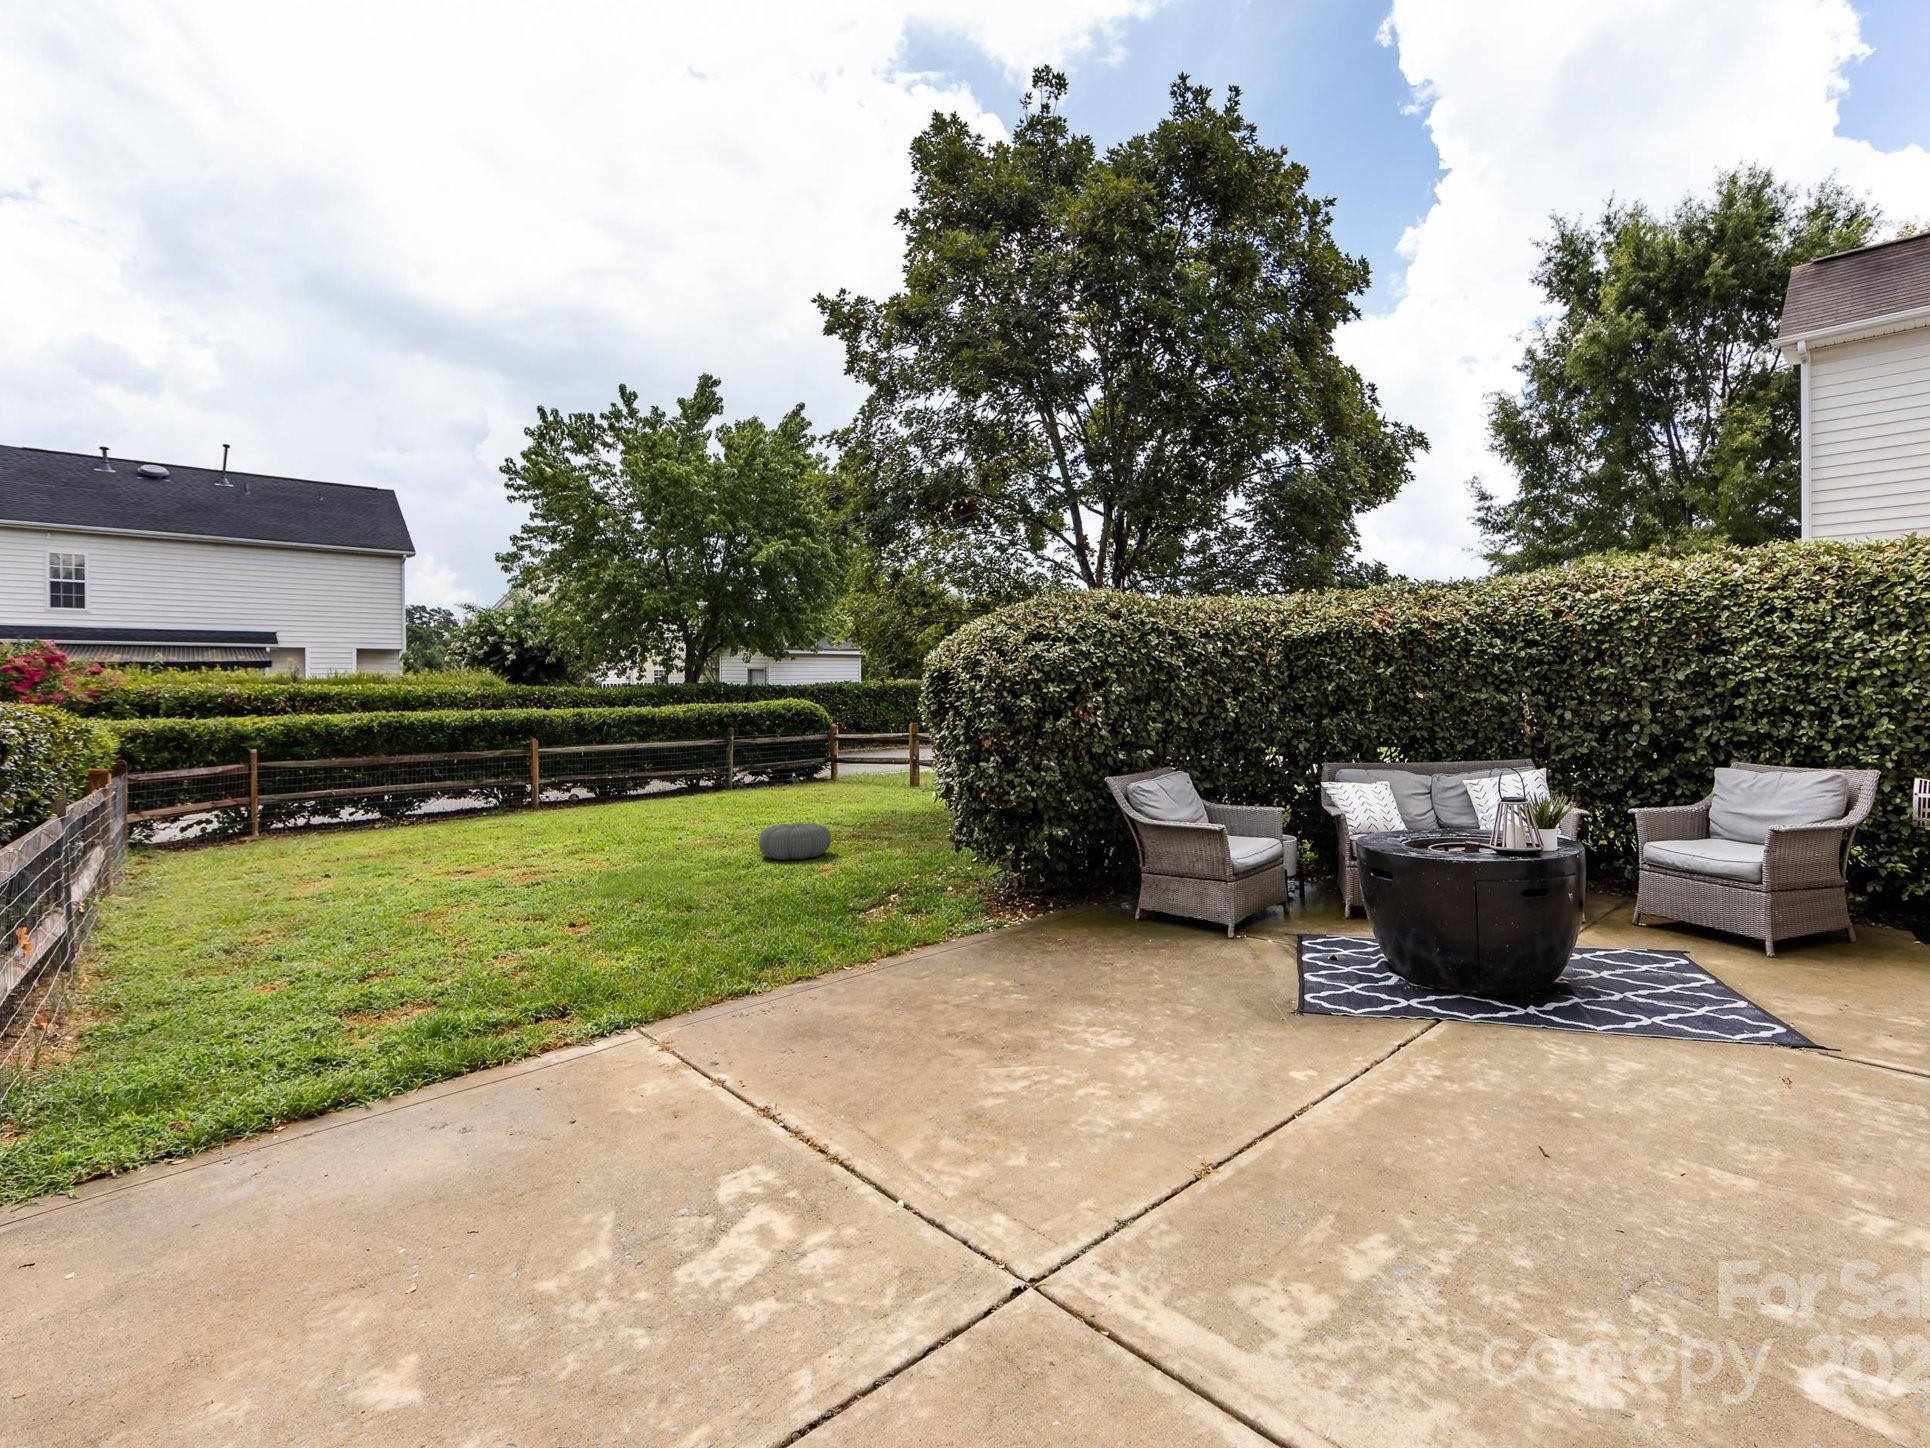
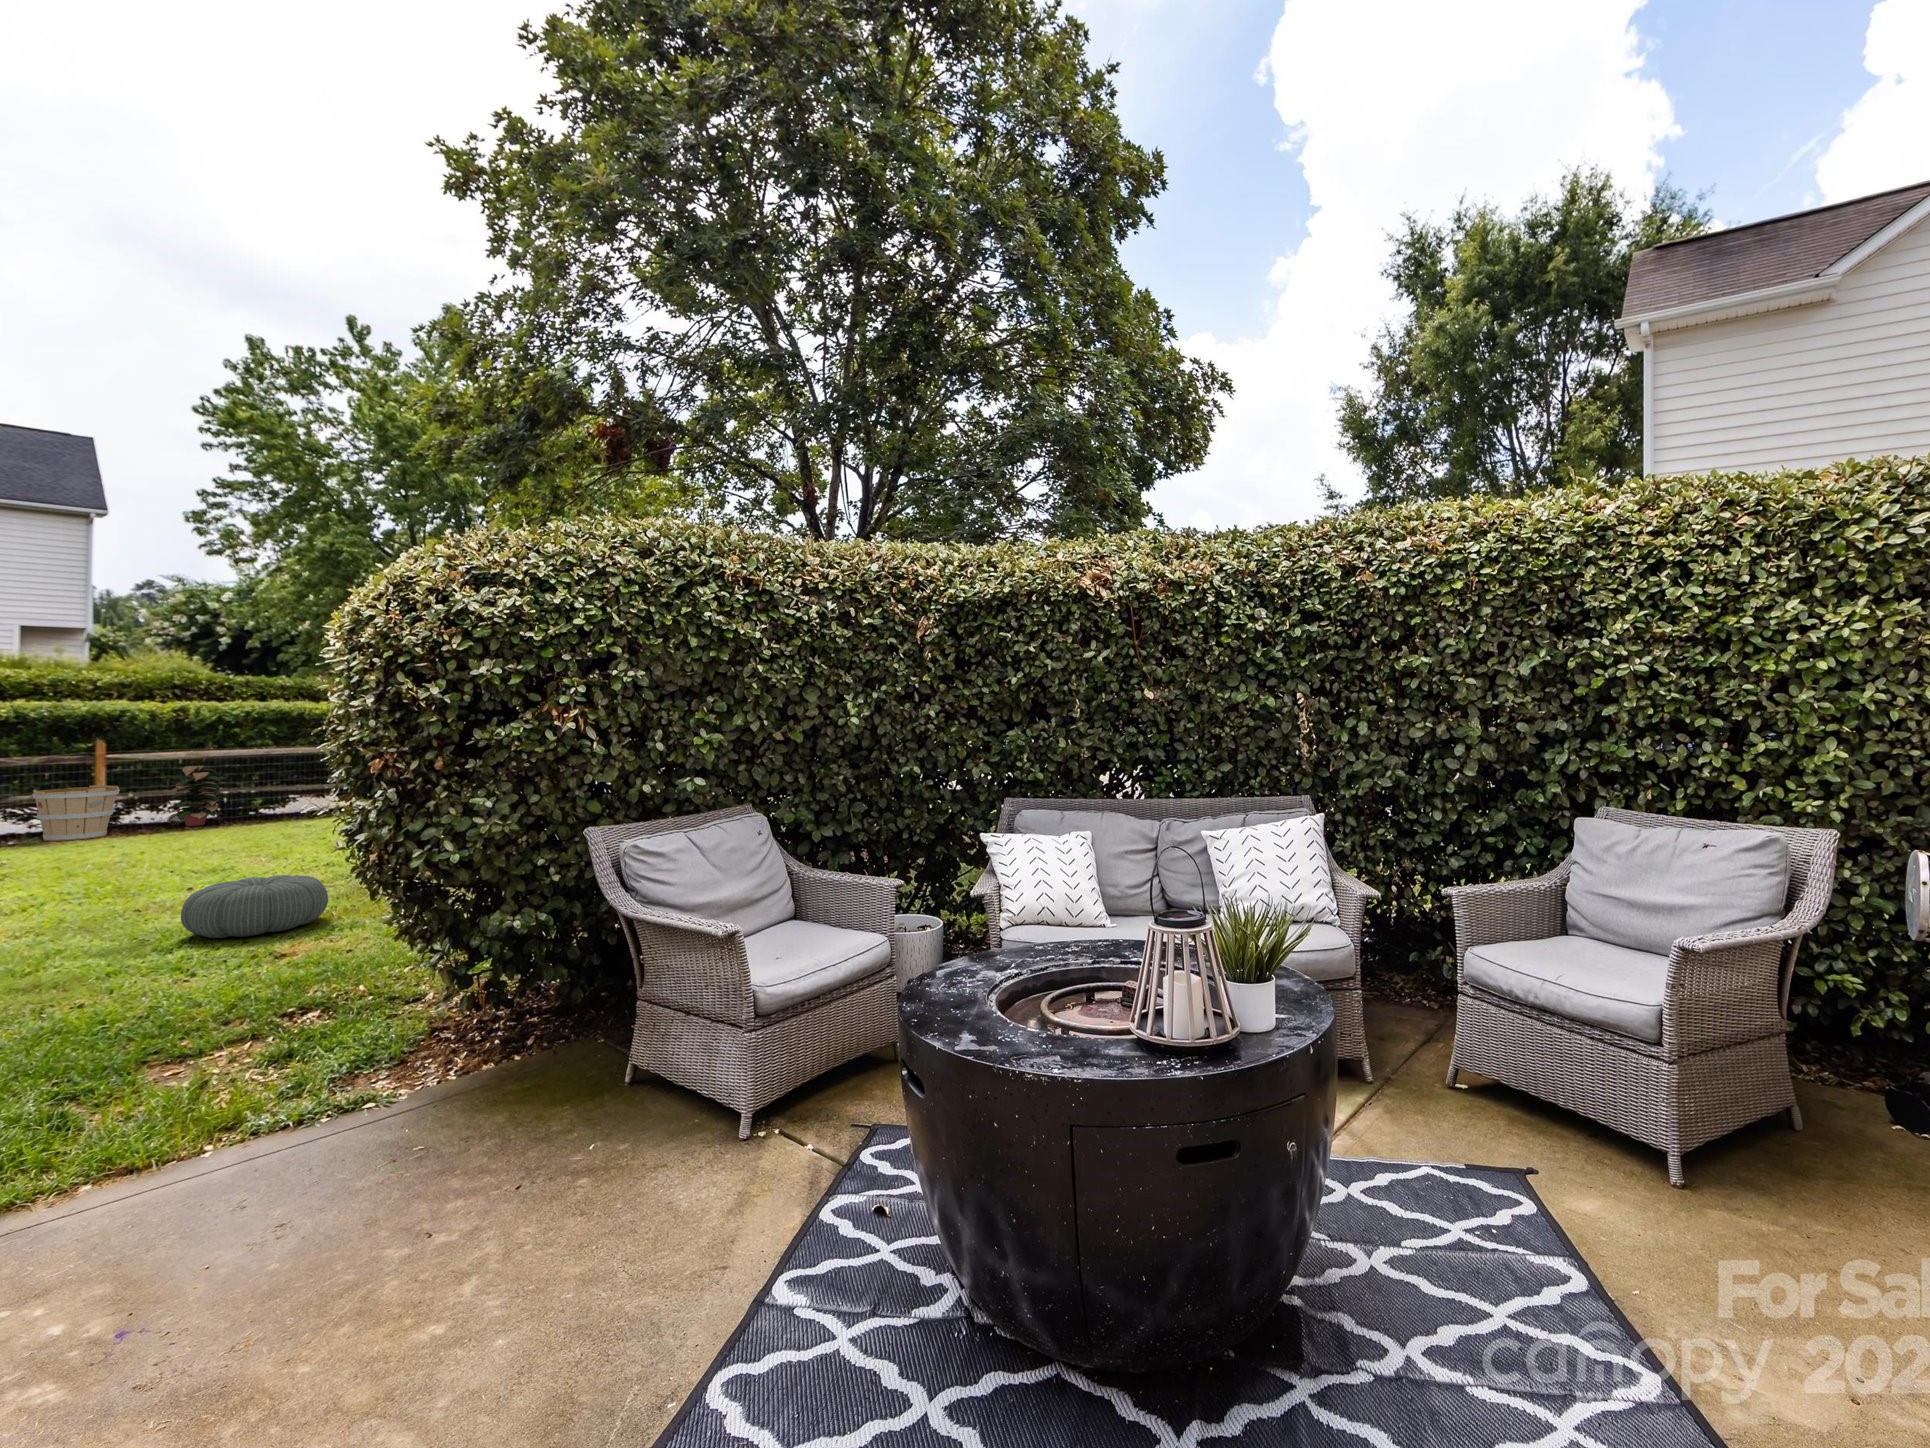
decorative plant: none [593,758,628,802] -> present [166,766,220,826]
wooden bucket: none [527,772,576,811] -> present [32,785,120,841]

